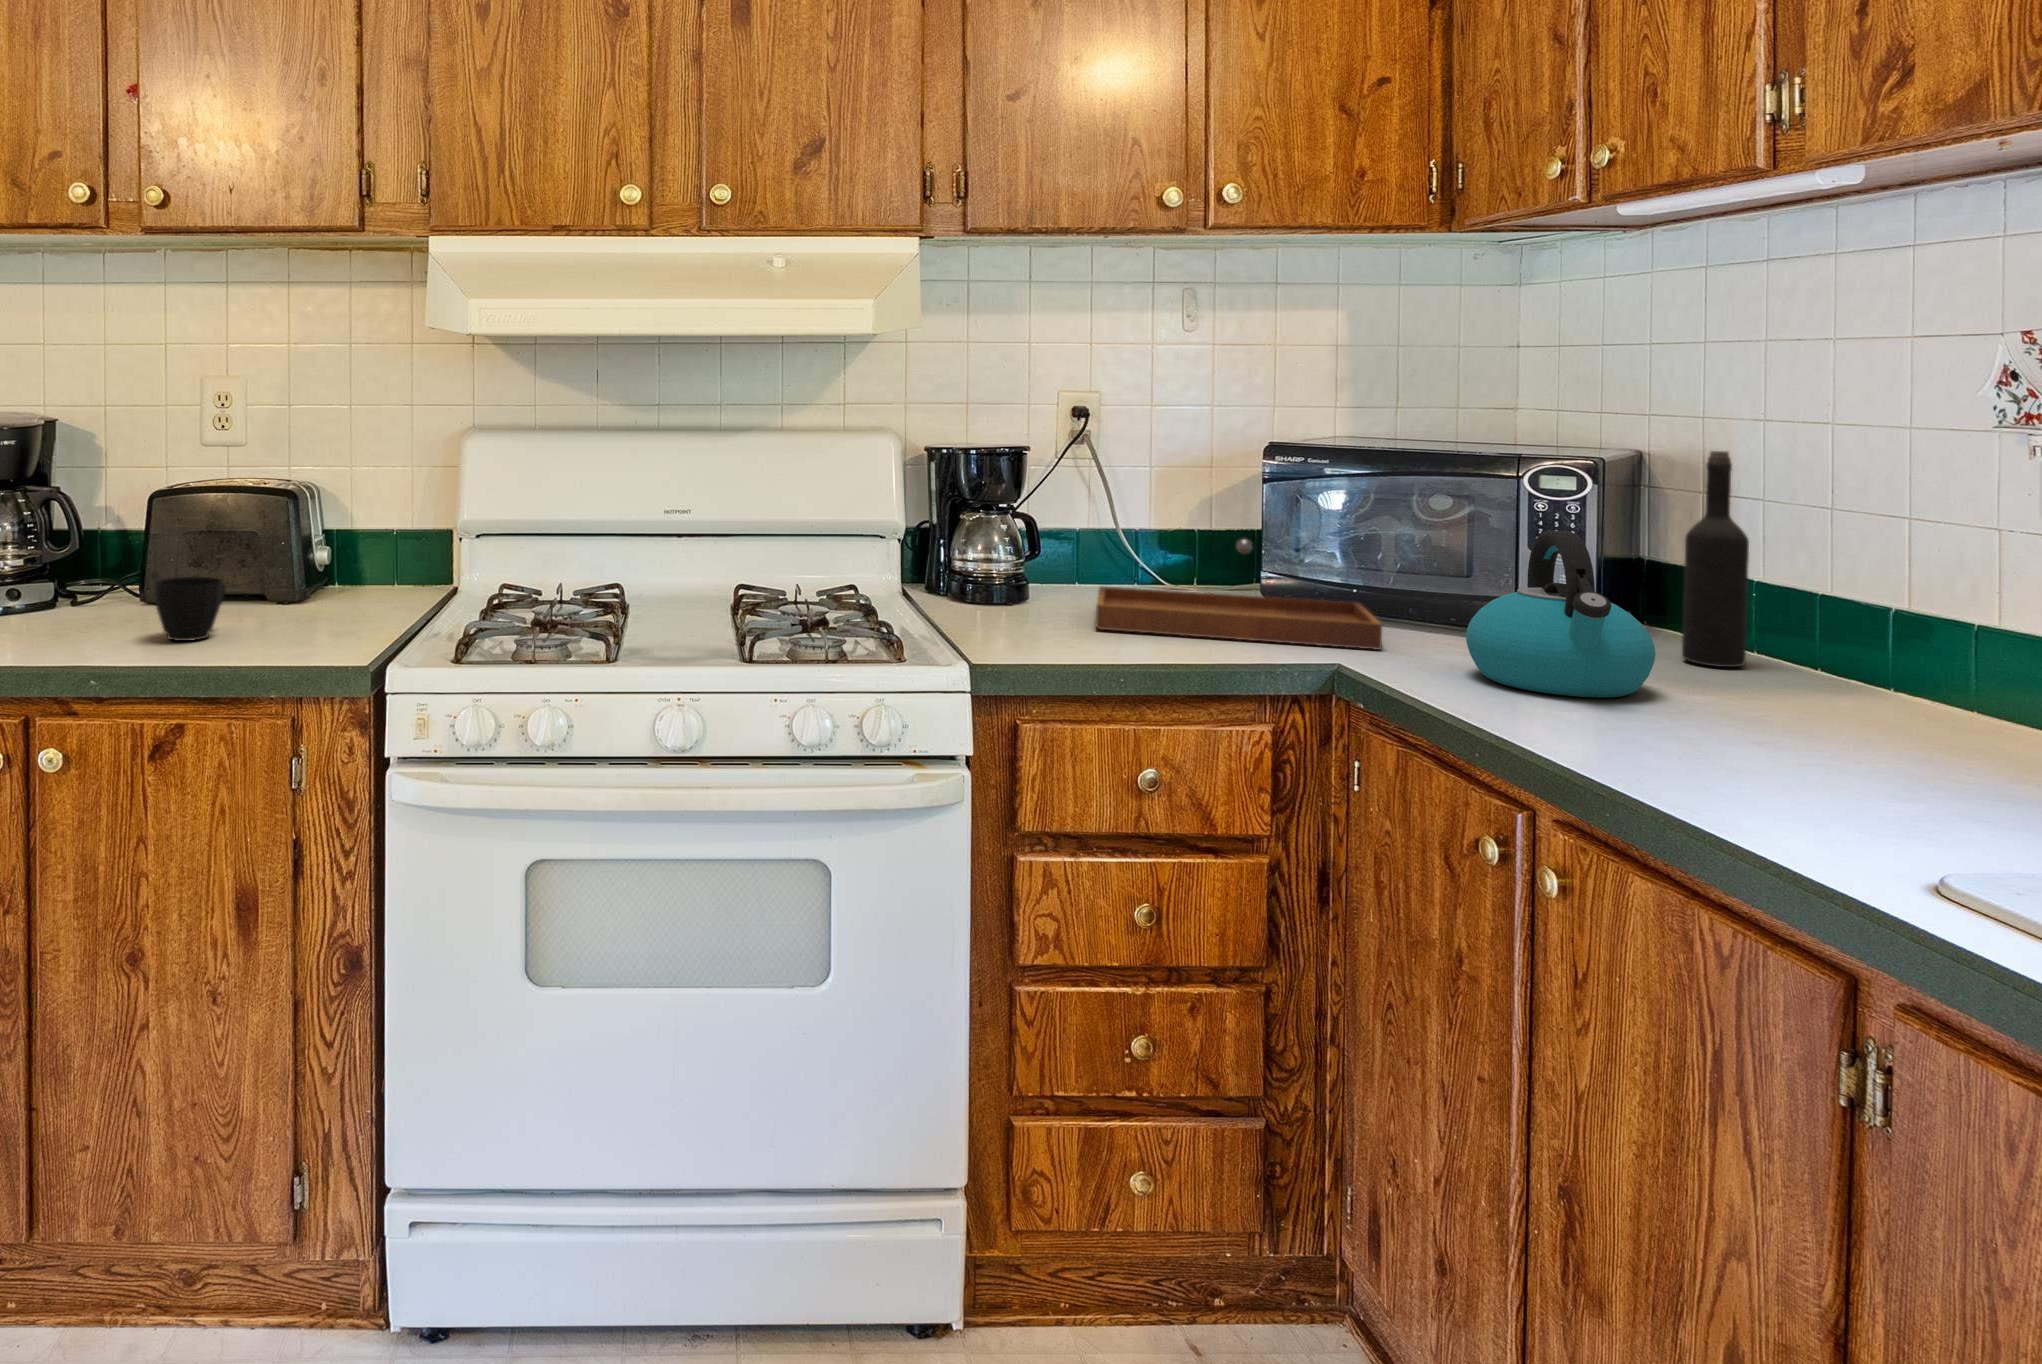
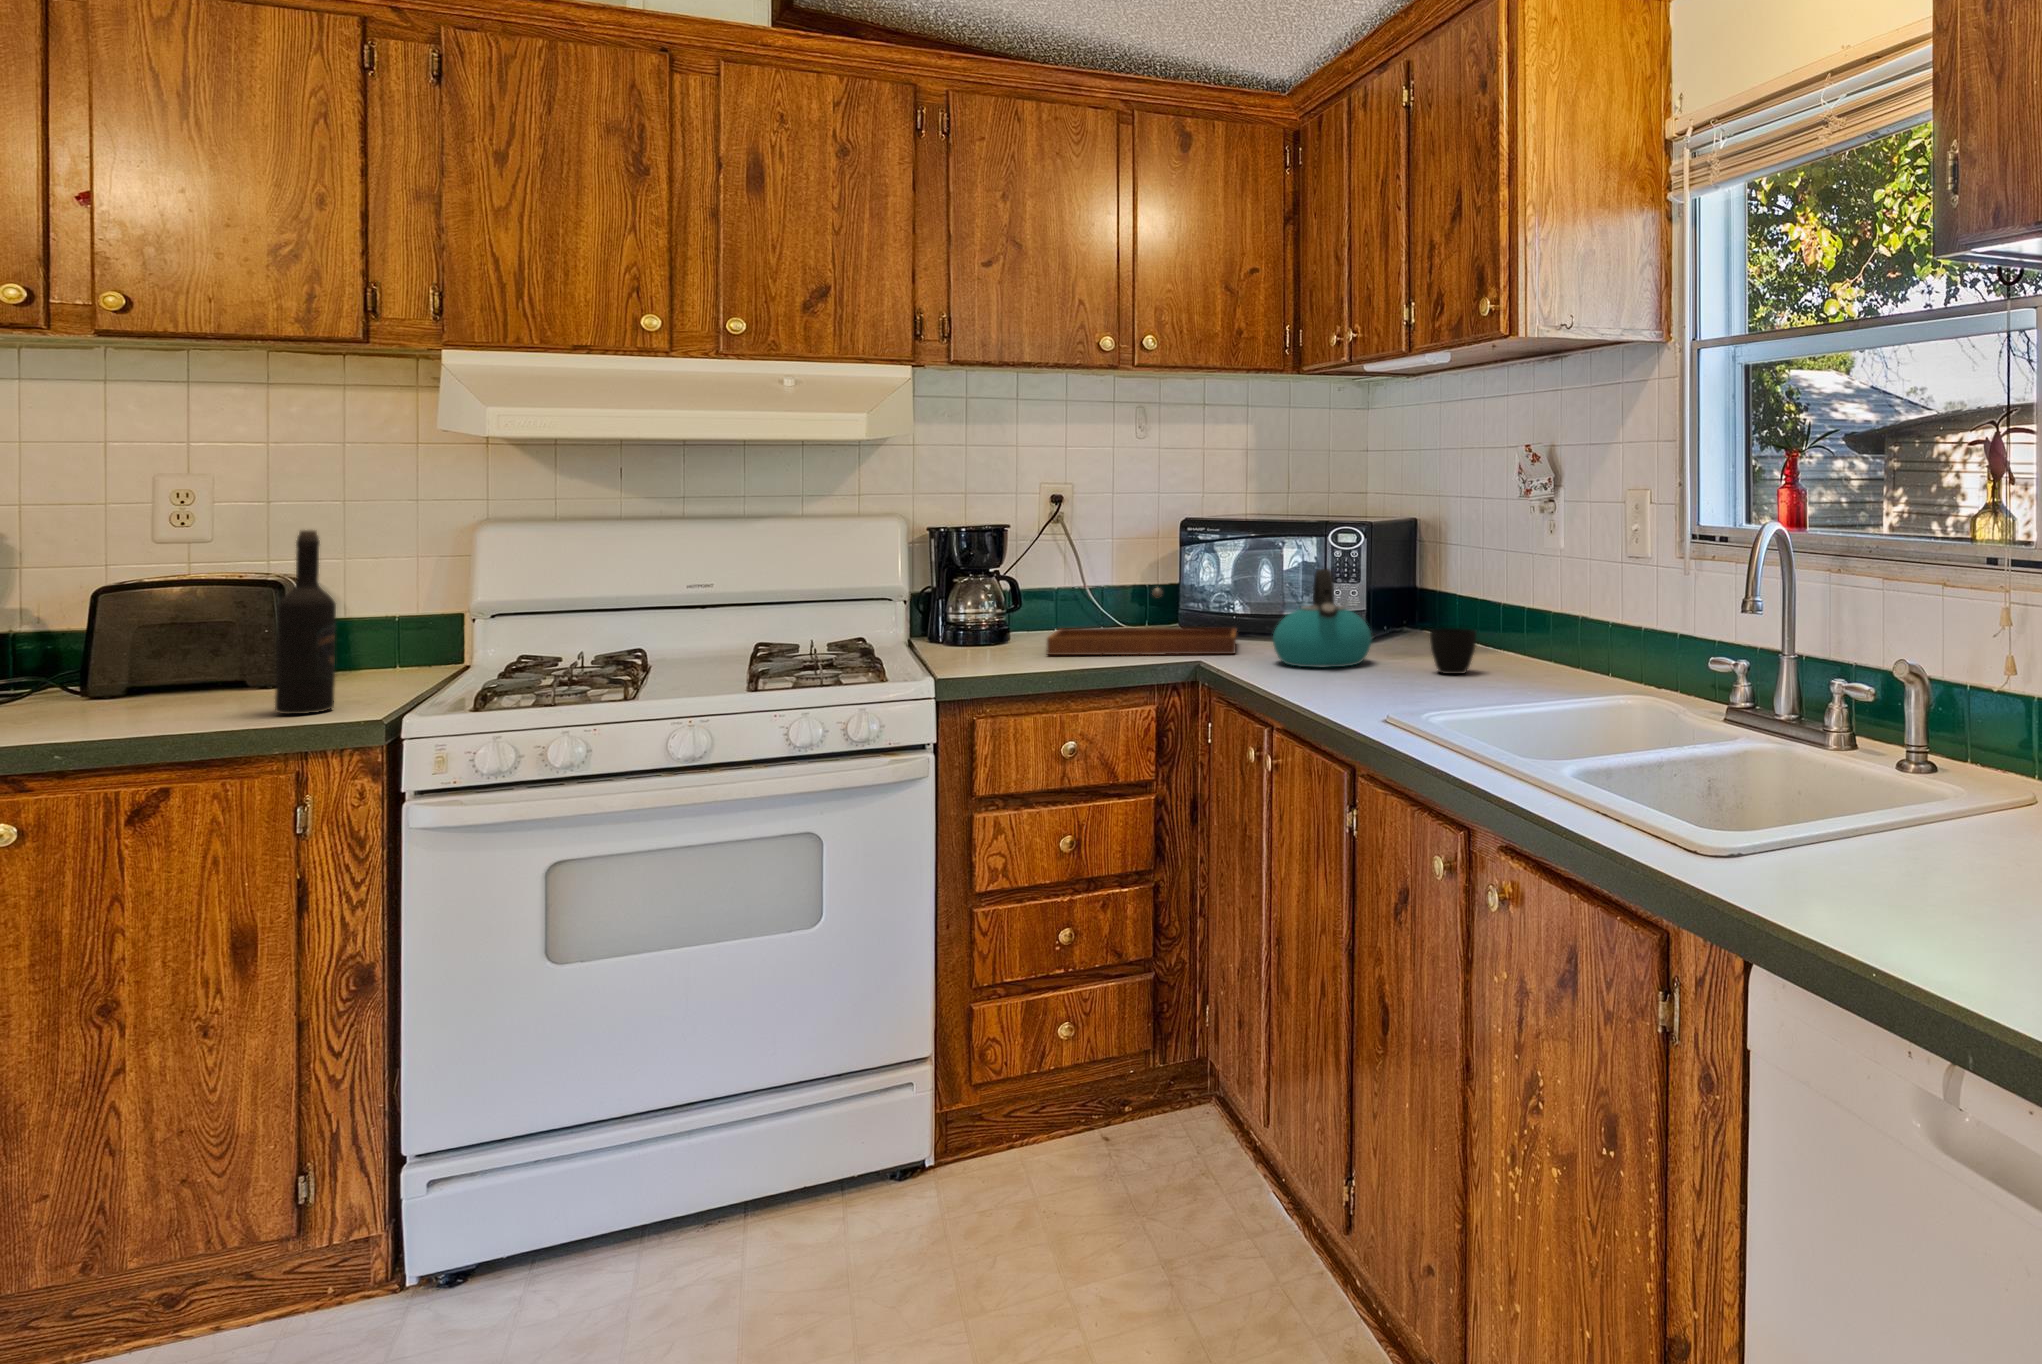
wine bottle: present [1682,451,1749,667] -> present [275,530,336,714]
cup: present [154,577,226,641] -> present [1430,628,1476,674]

